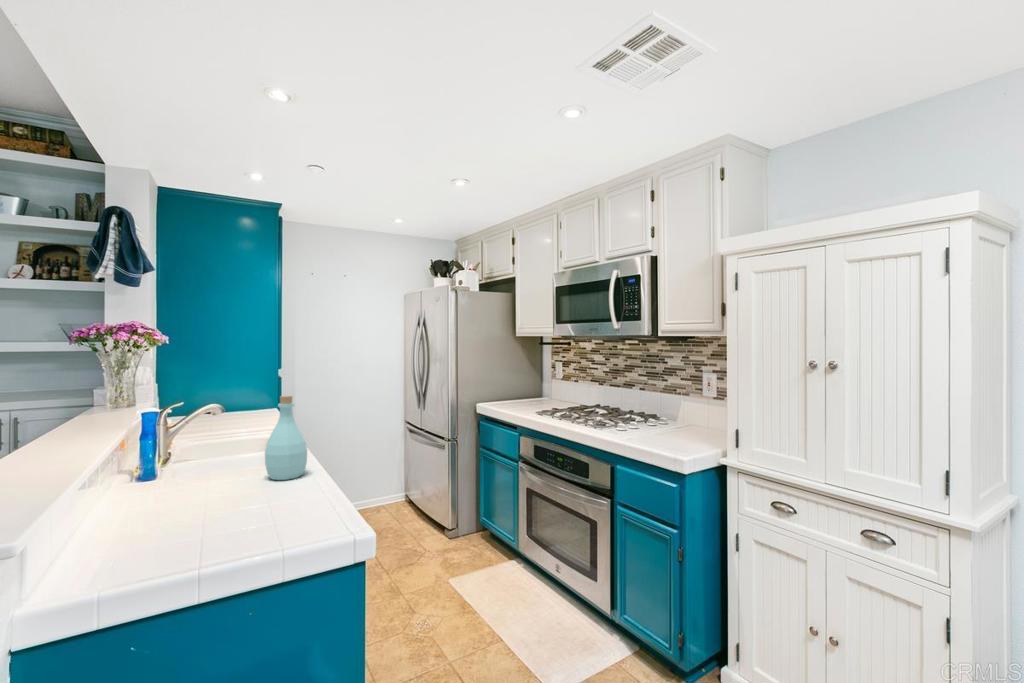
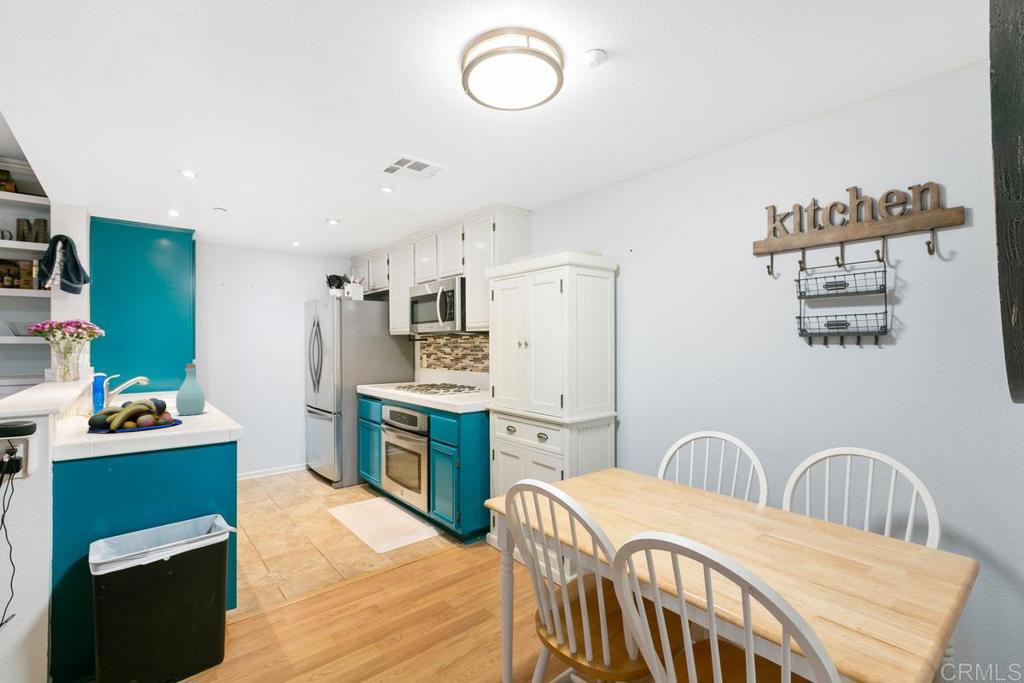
fruit bowl: none [119,463,278,547] -> present [88,398,182,433]

